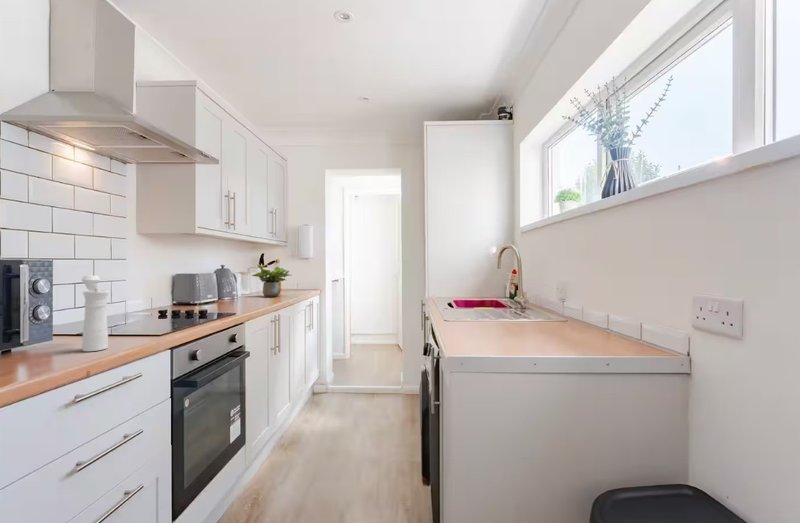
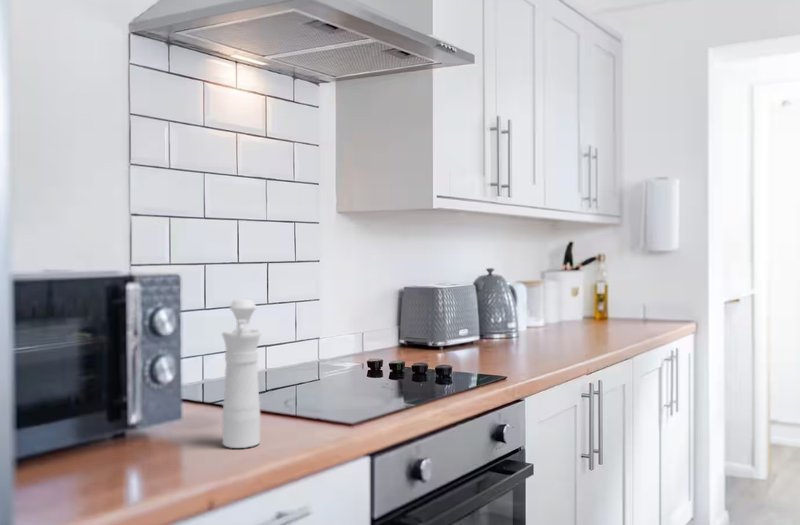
potted plant: present [252,265,290,297] -> none [545,268,630,337]

